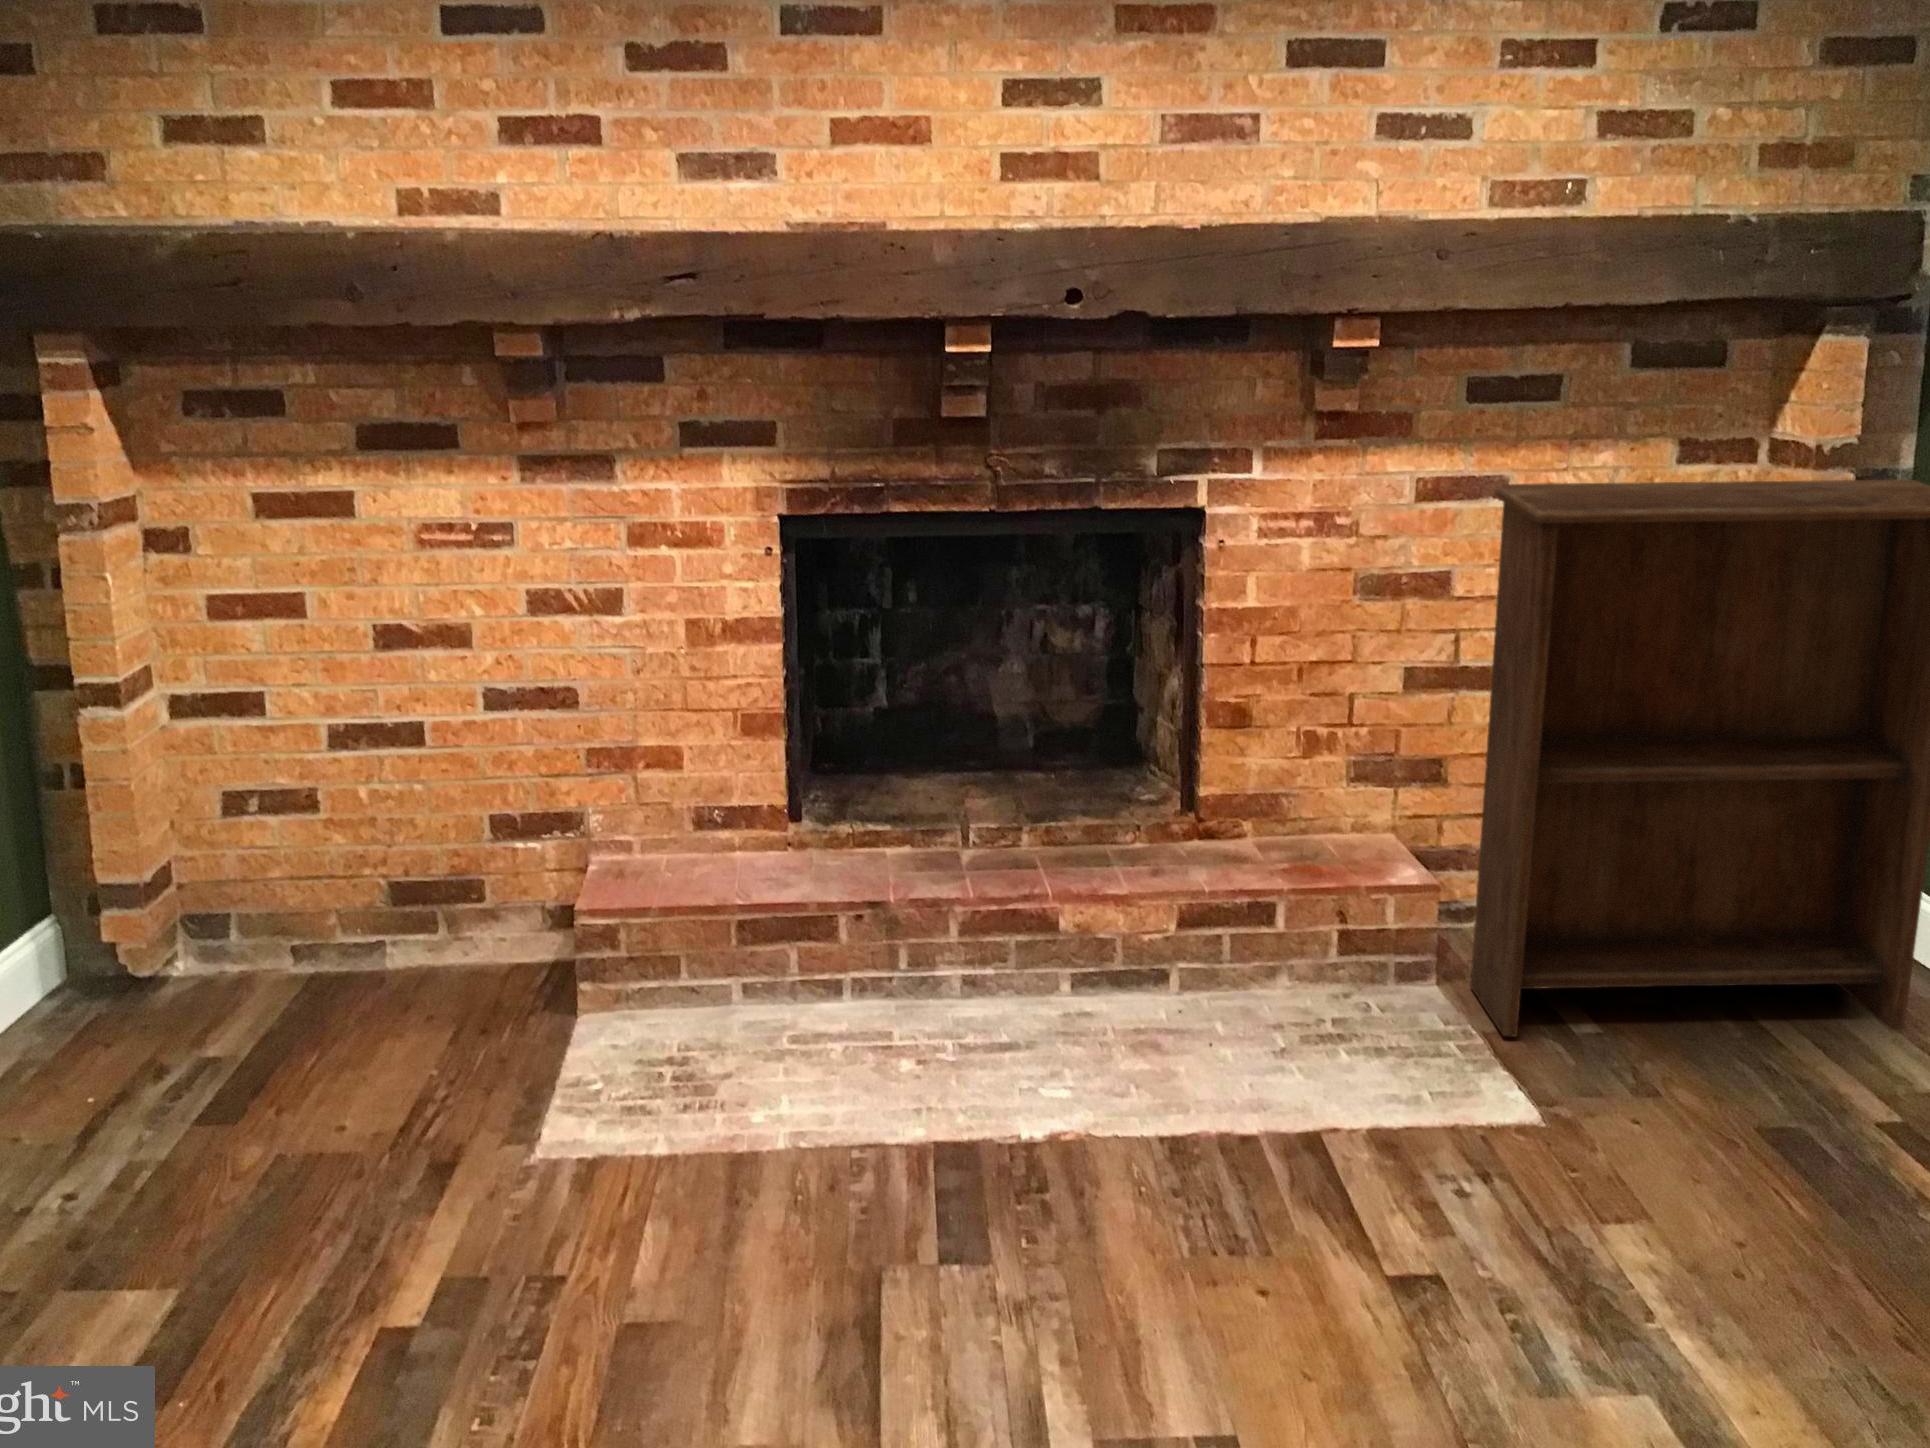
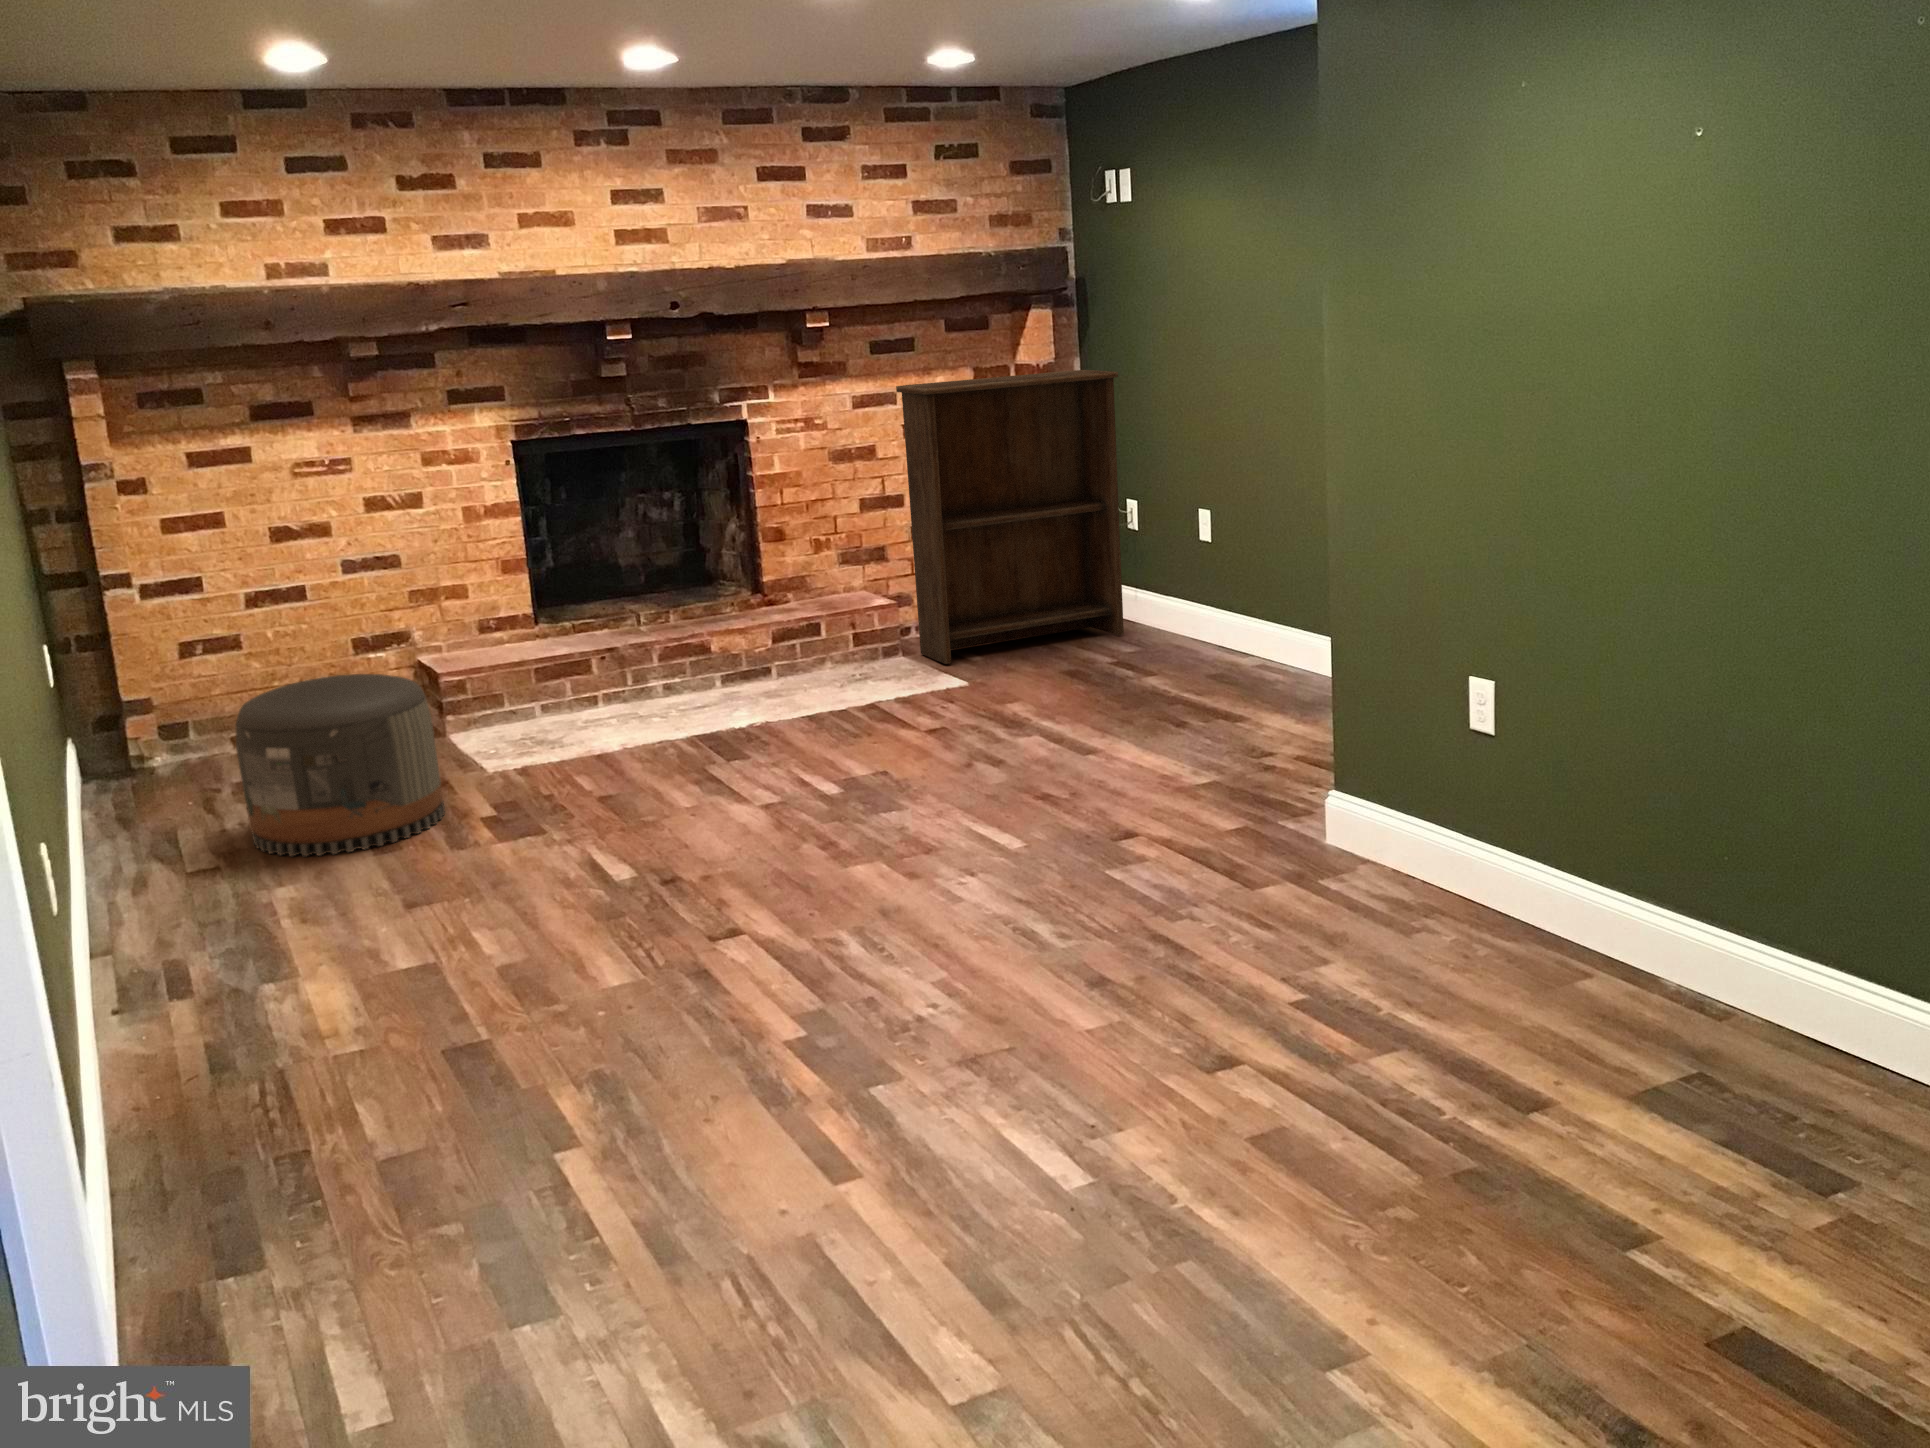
pouf: none [77,966,440,1342] -> present [236,674,445,856]

